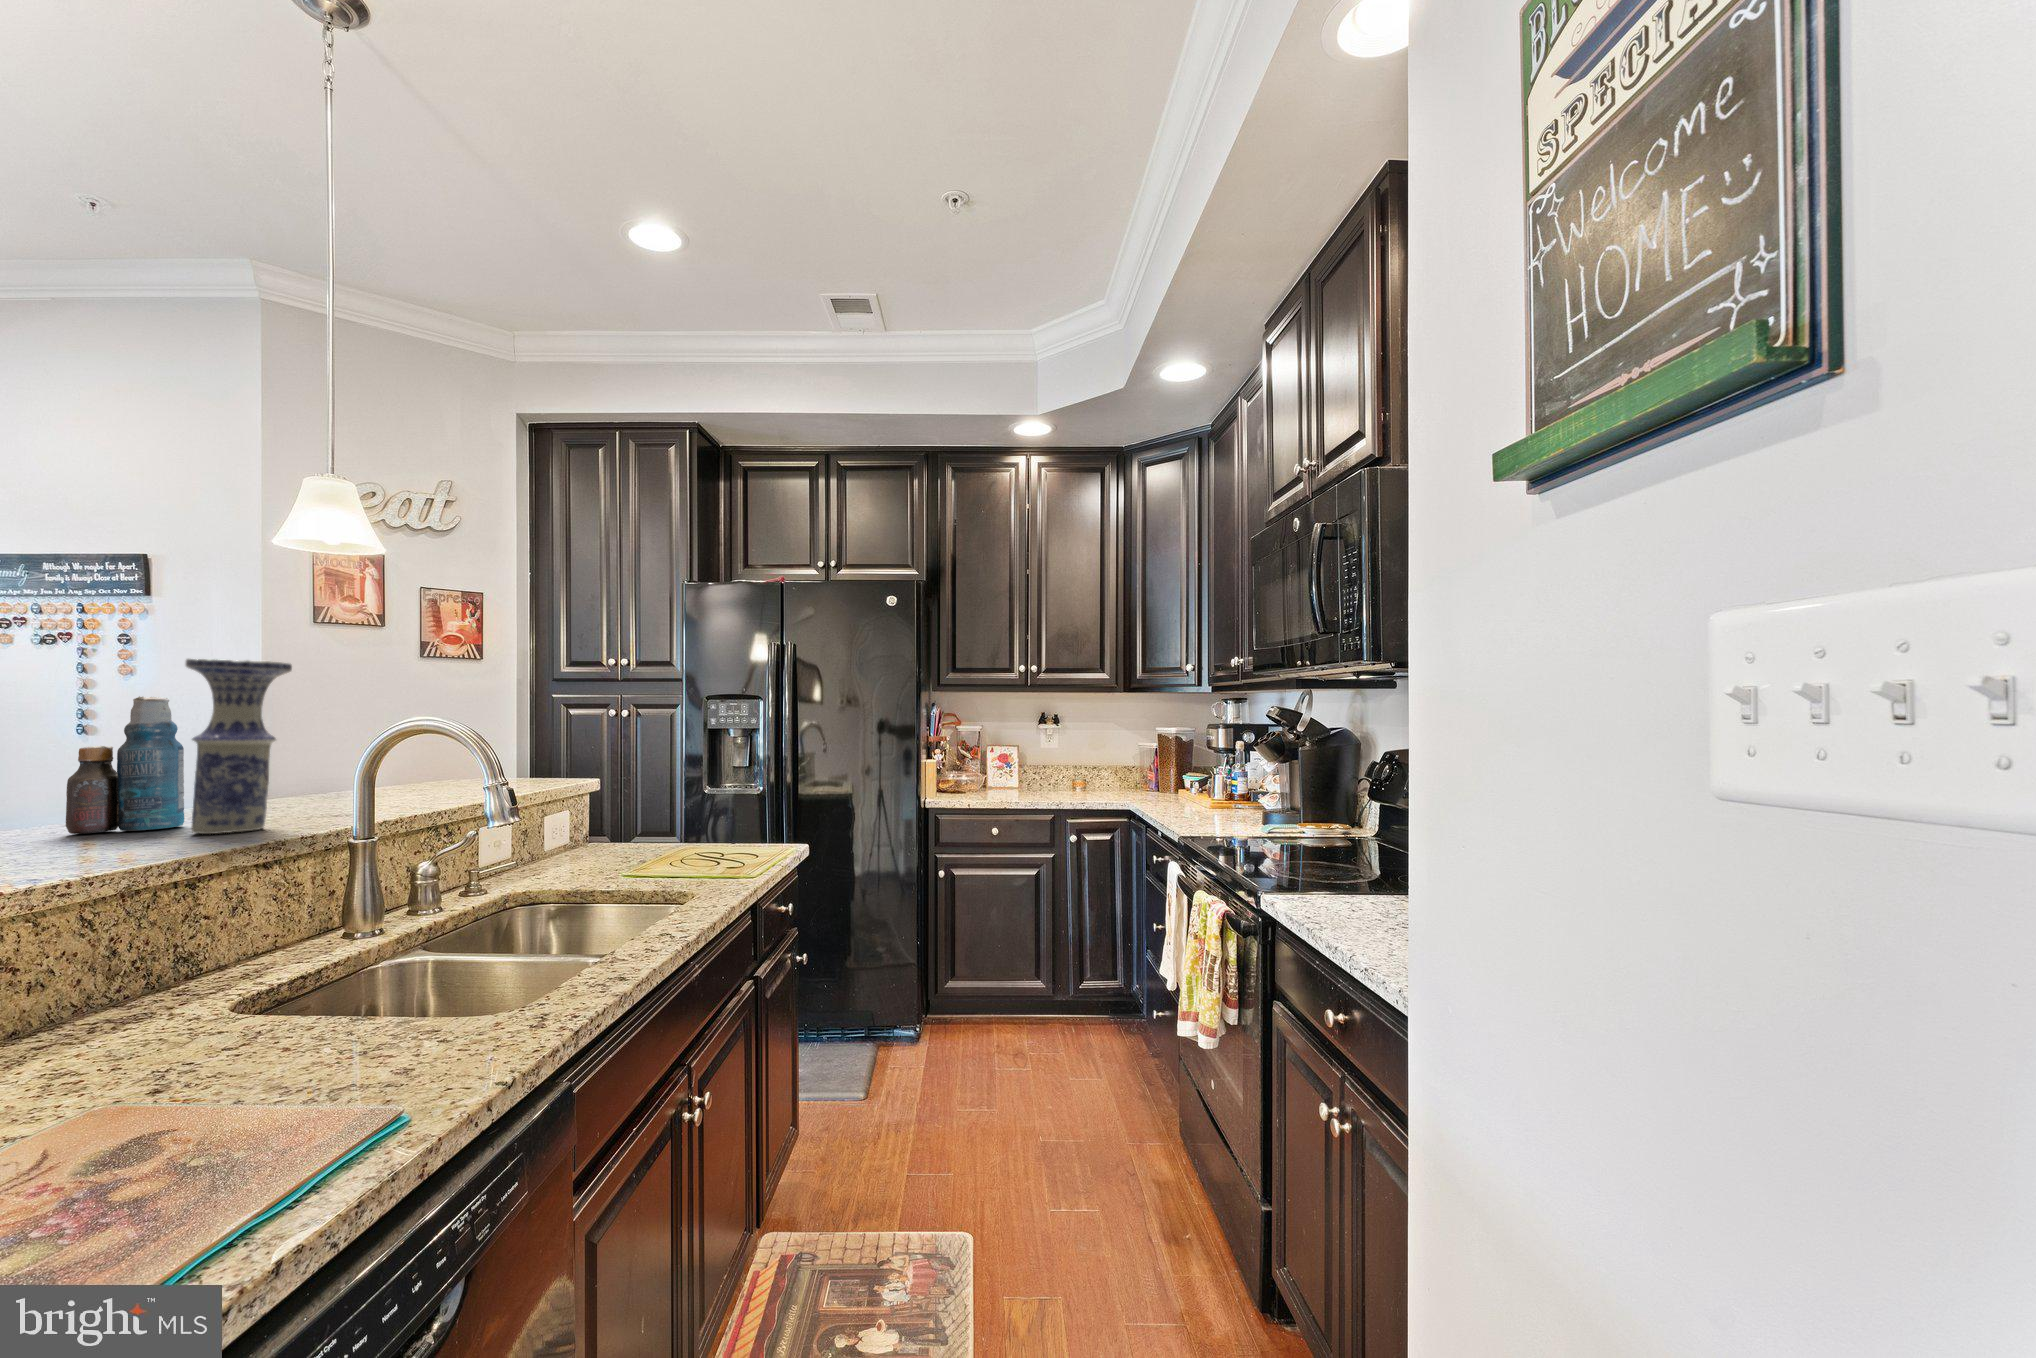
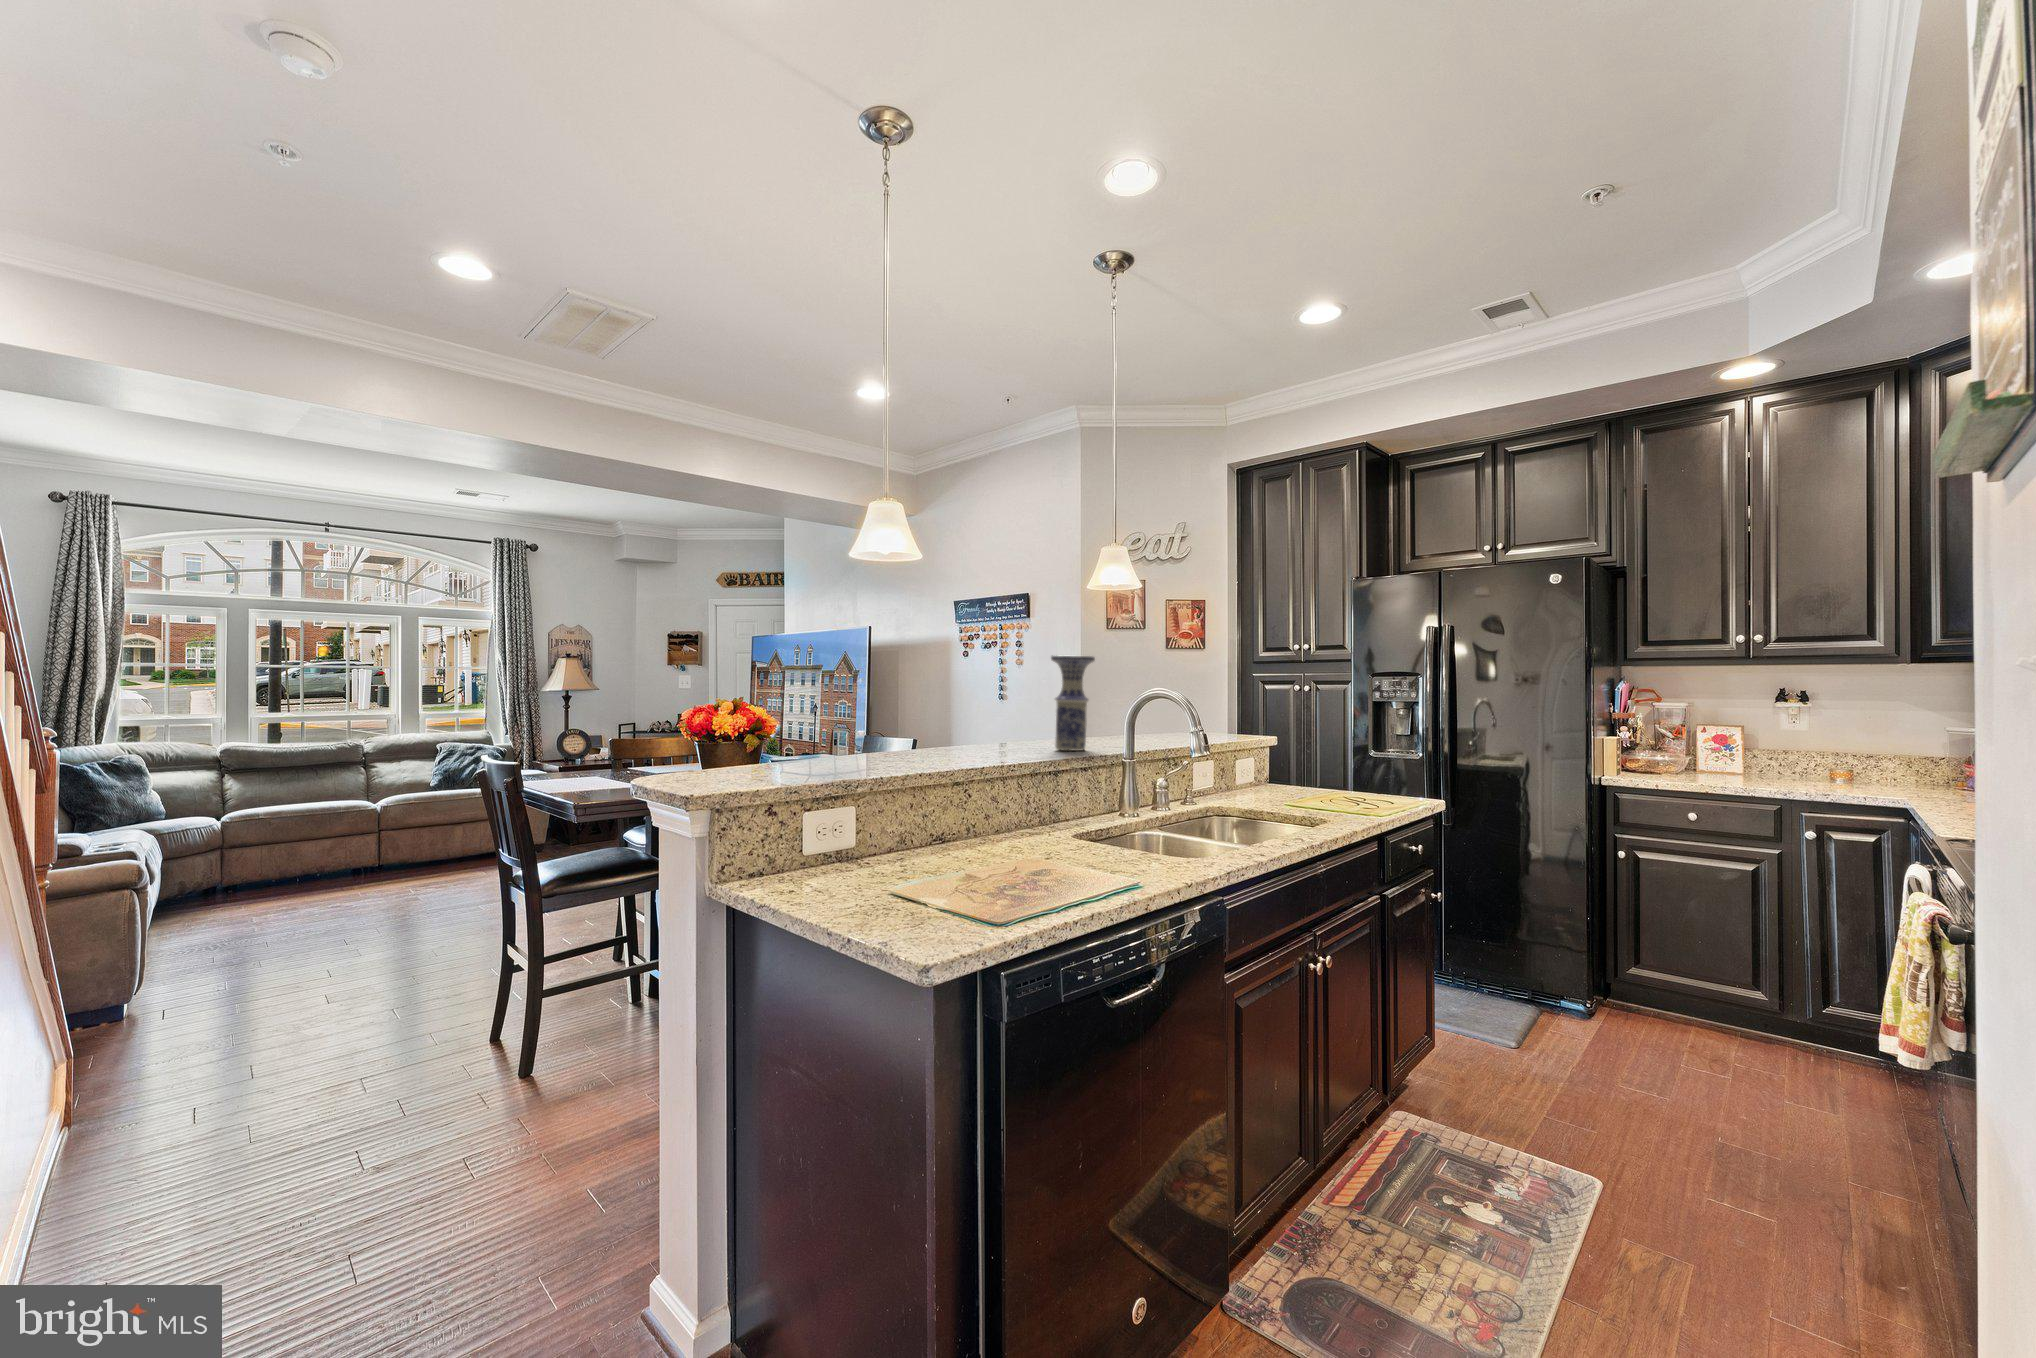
bottle: present [66,696,184,834] -> none [1009,676,1053,747]

